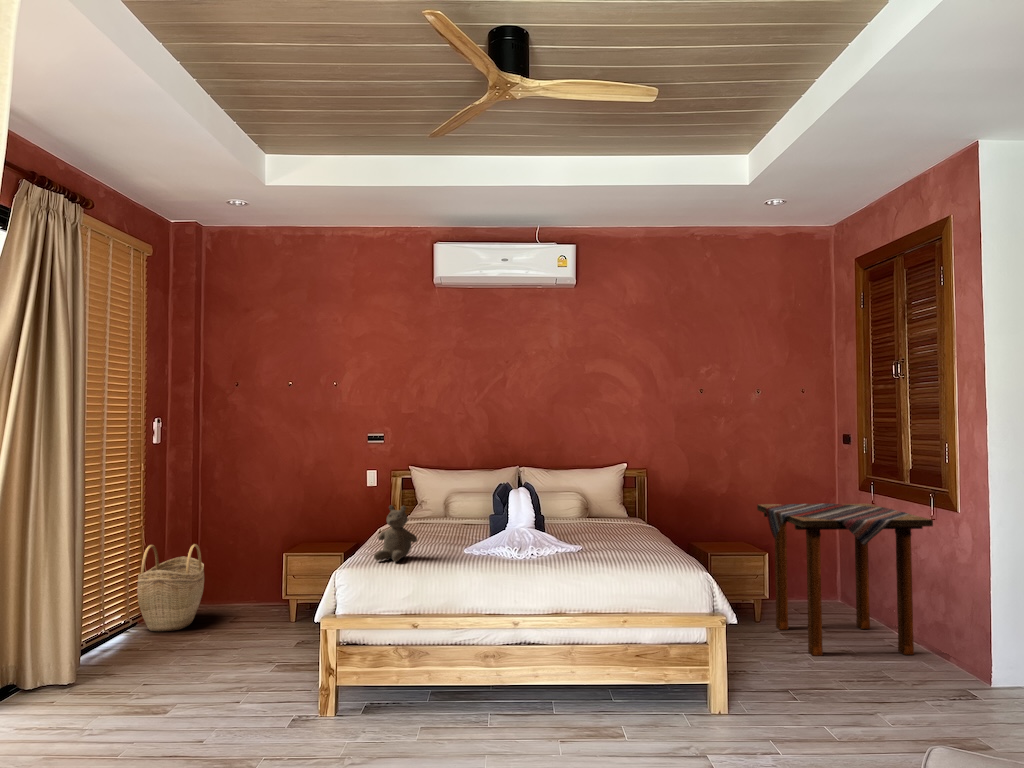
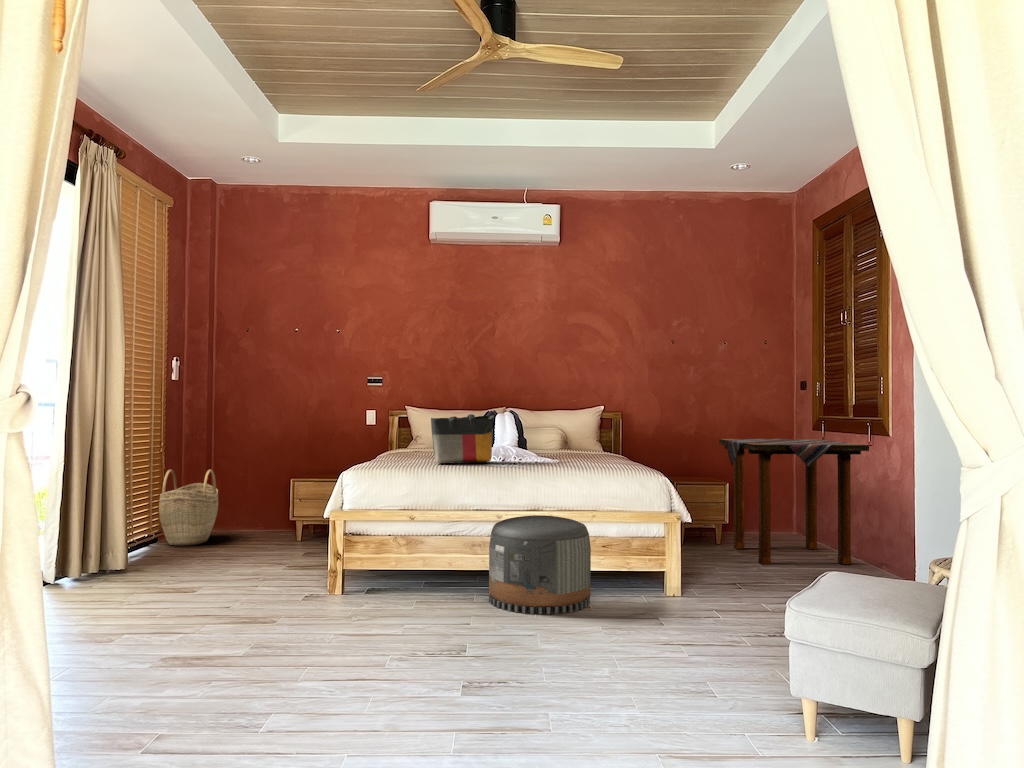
tote bag: none [436,498,508,555] -> present [431,414,494,463]
teddy bear: present [374,505,417,562] -> none [376,419,414,467]
pouf: none [505,620,623,751] -> present [489,515,591,614]

